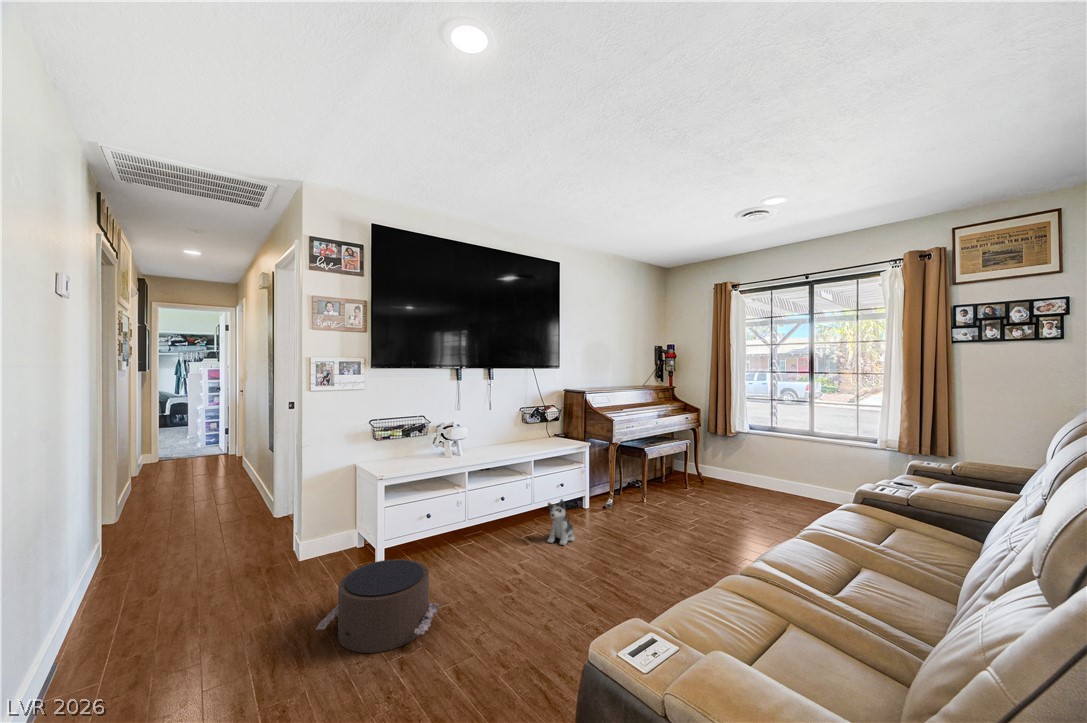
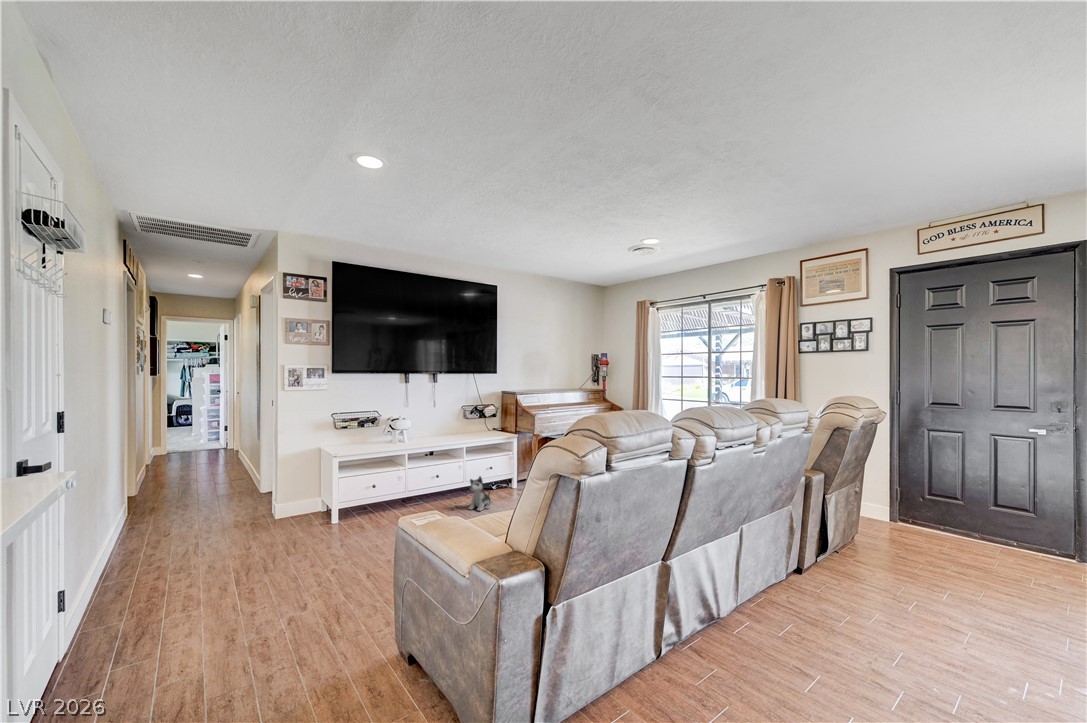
pouf: present [316,559,439,653] -> none [277,511,366,566]

